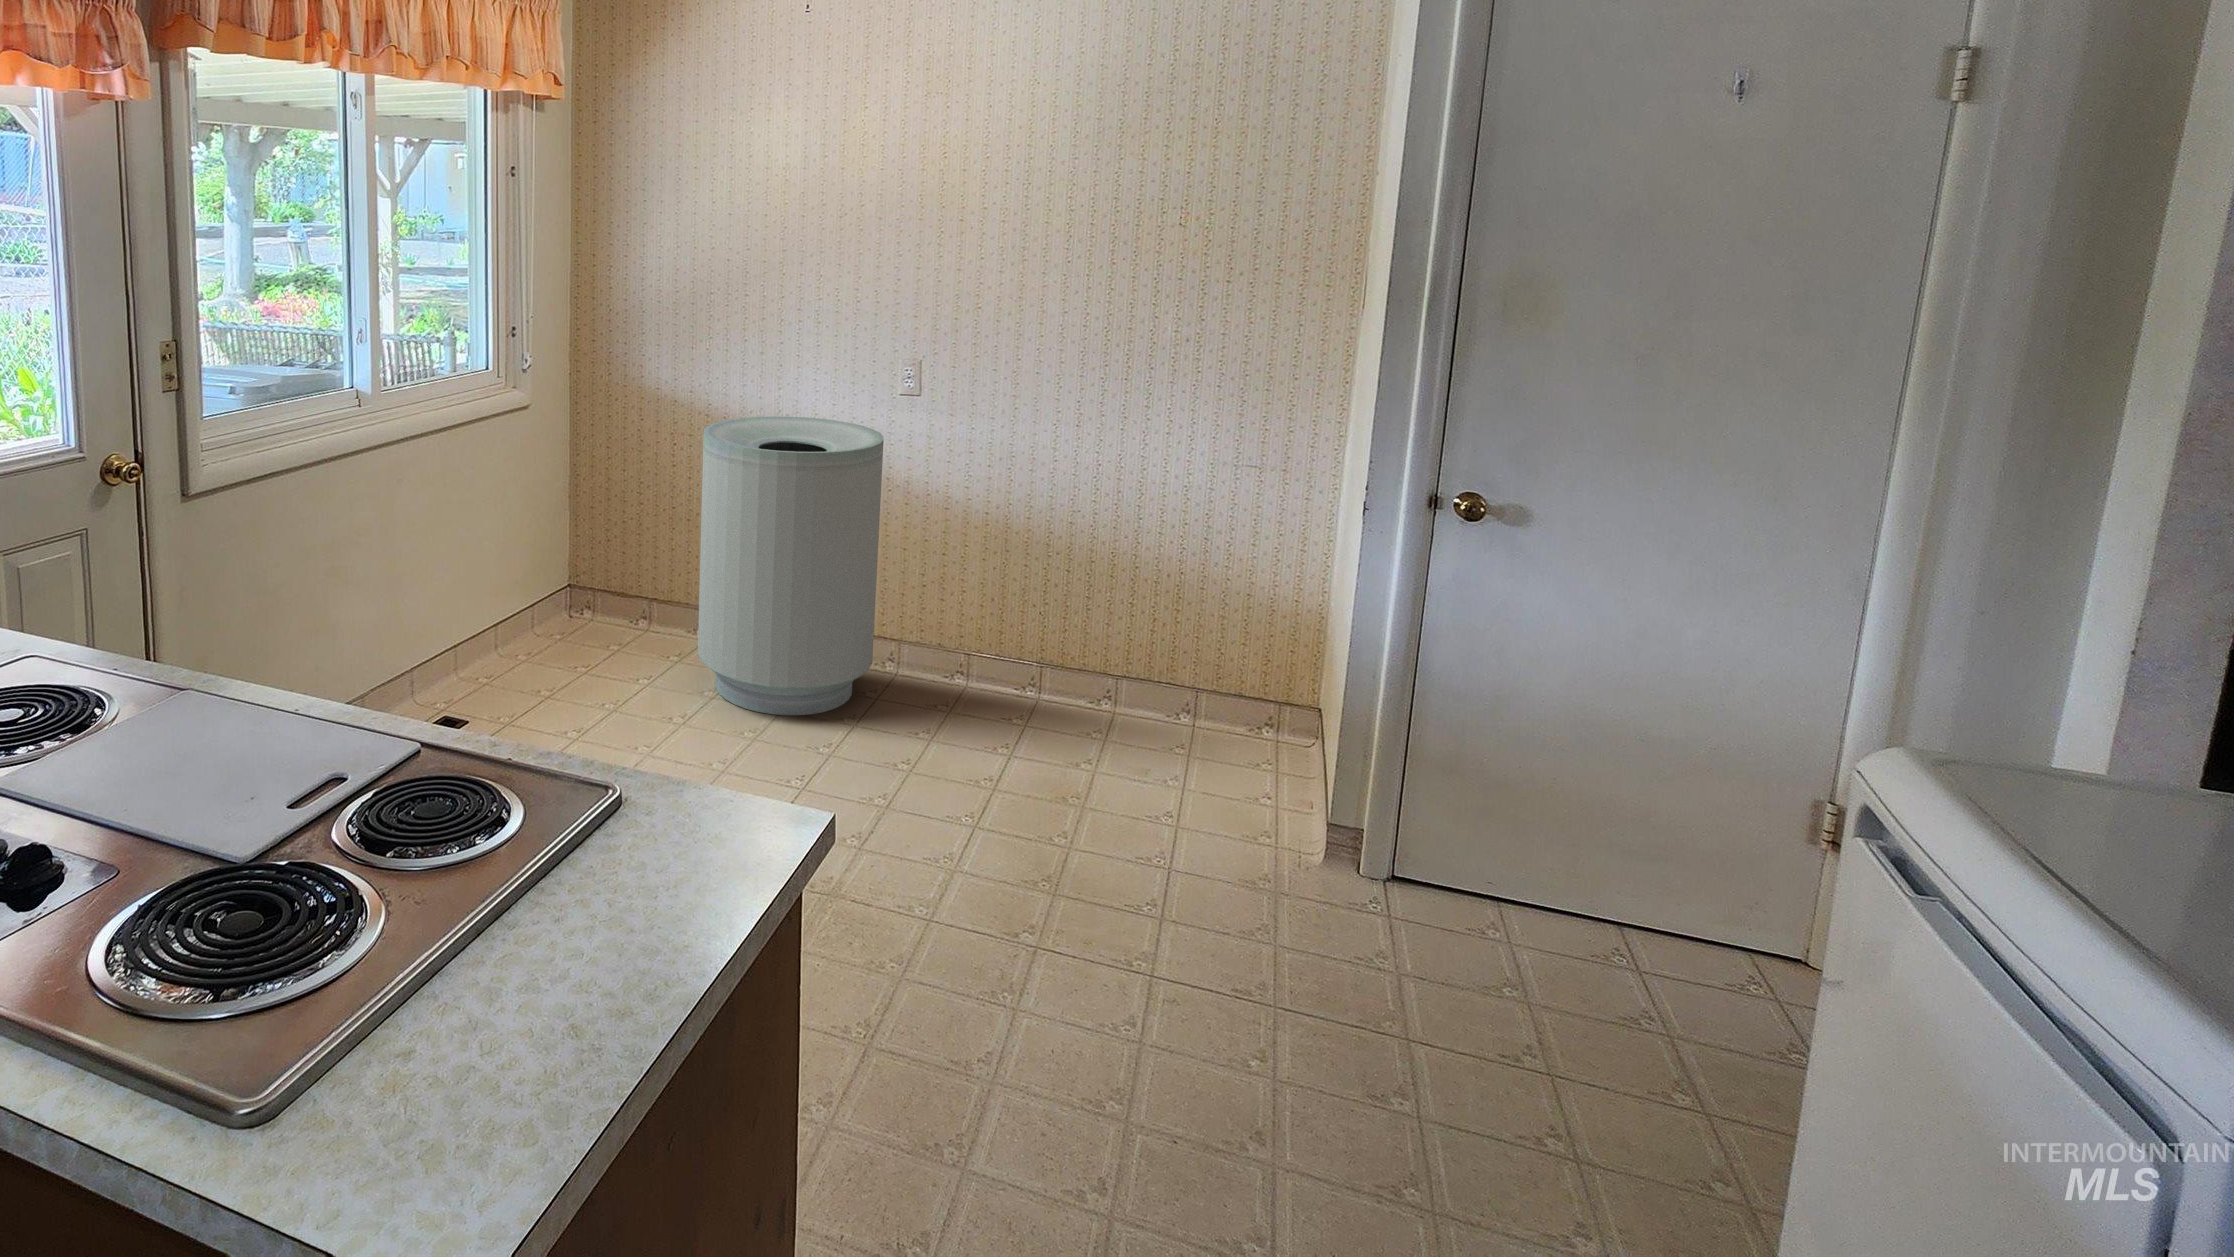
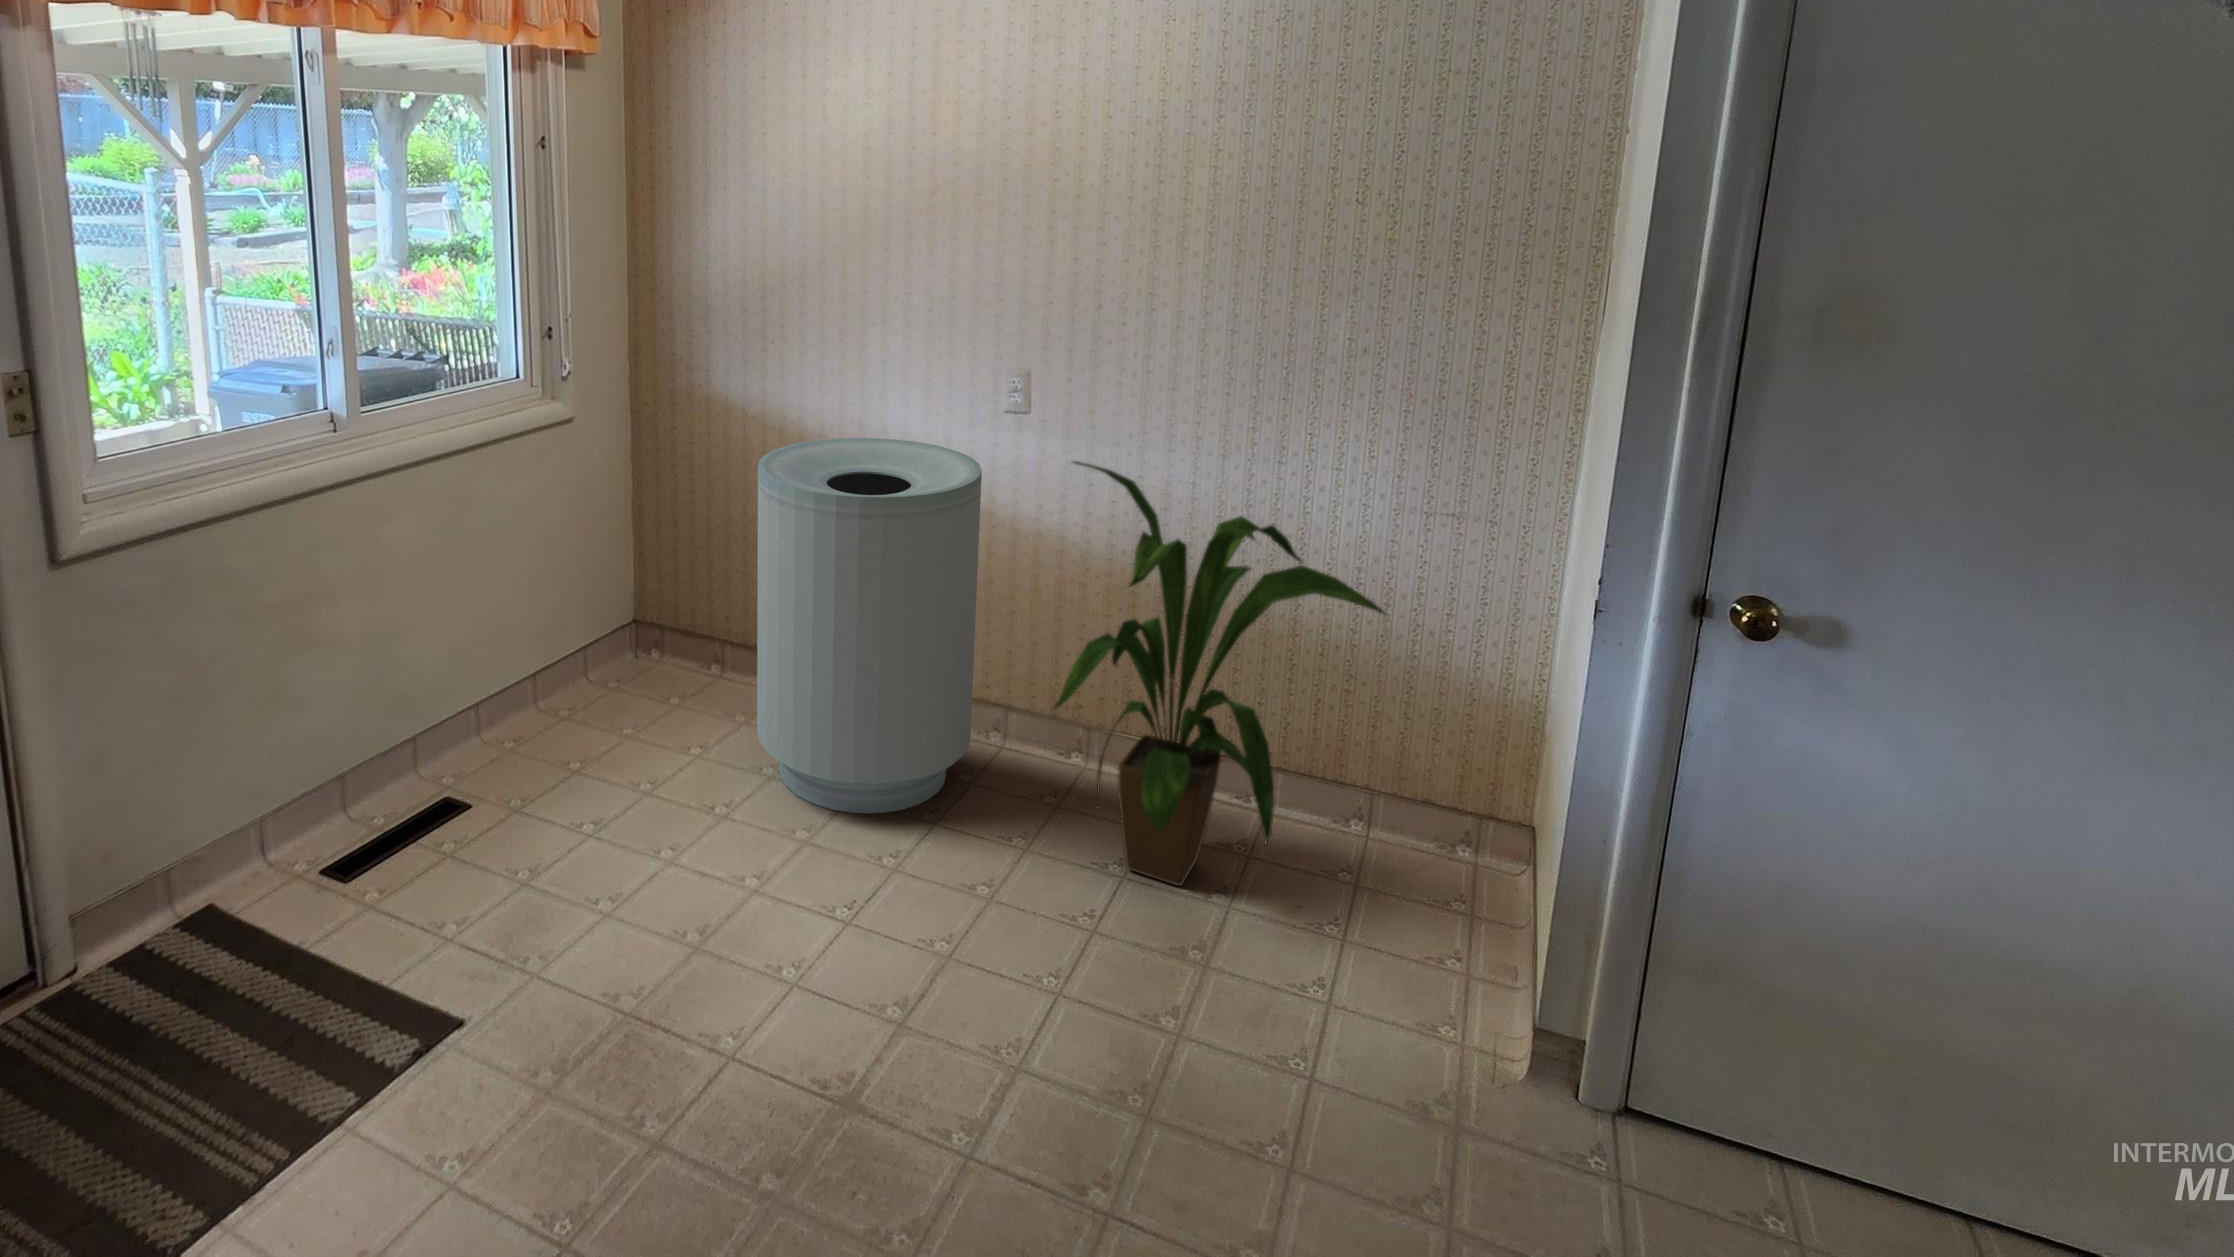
house plant: none [956,419,1206,753] -> present [1054,461,1385,886]

